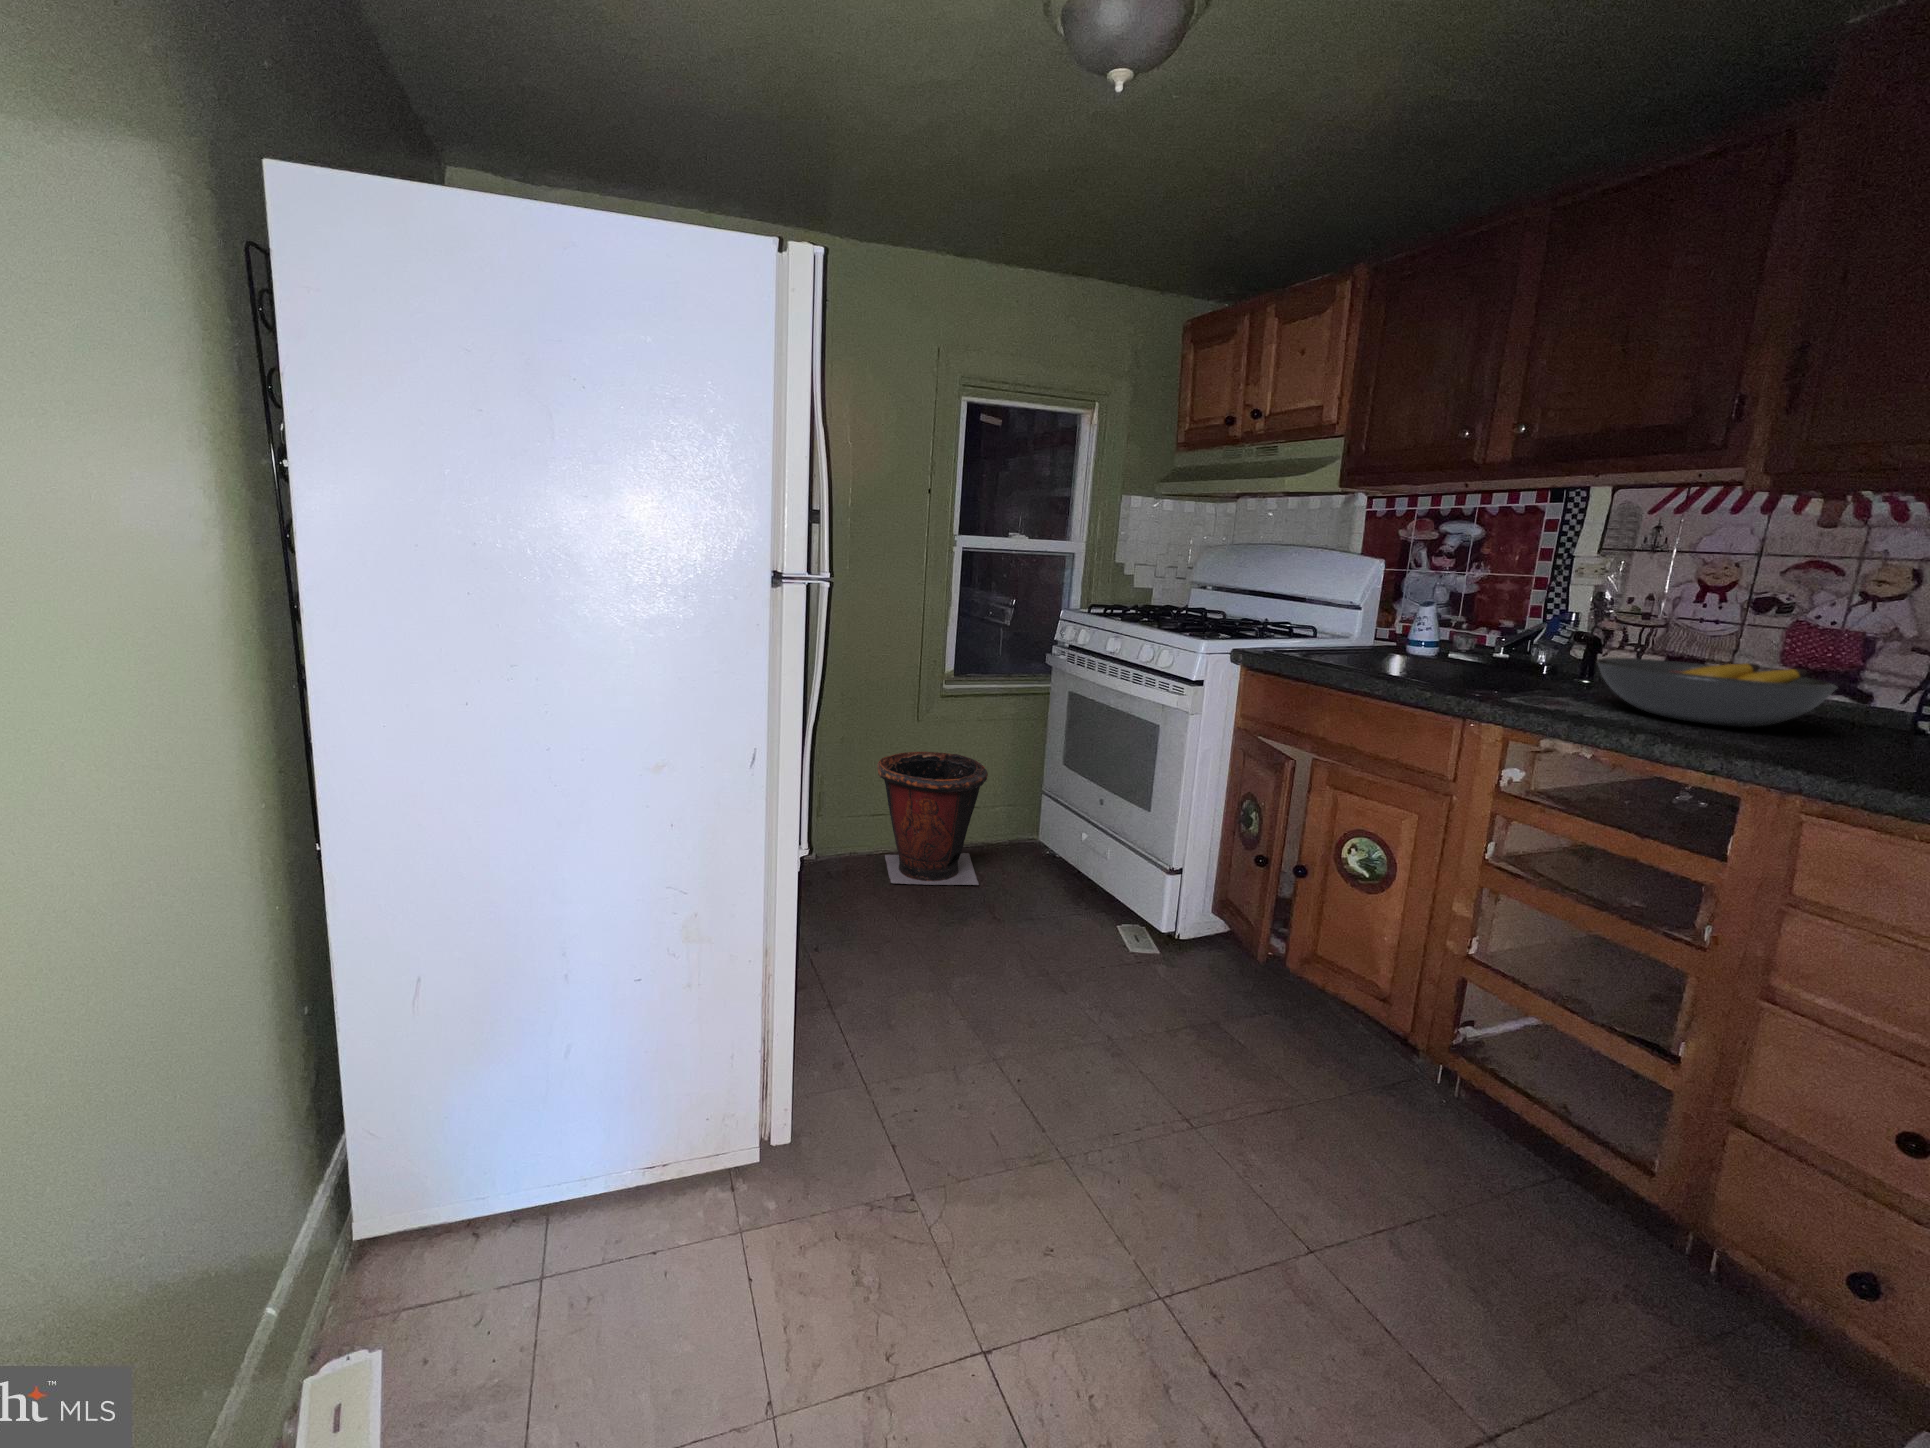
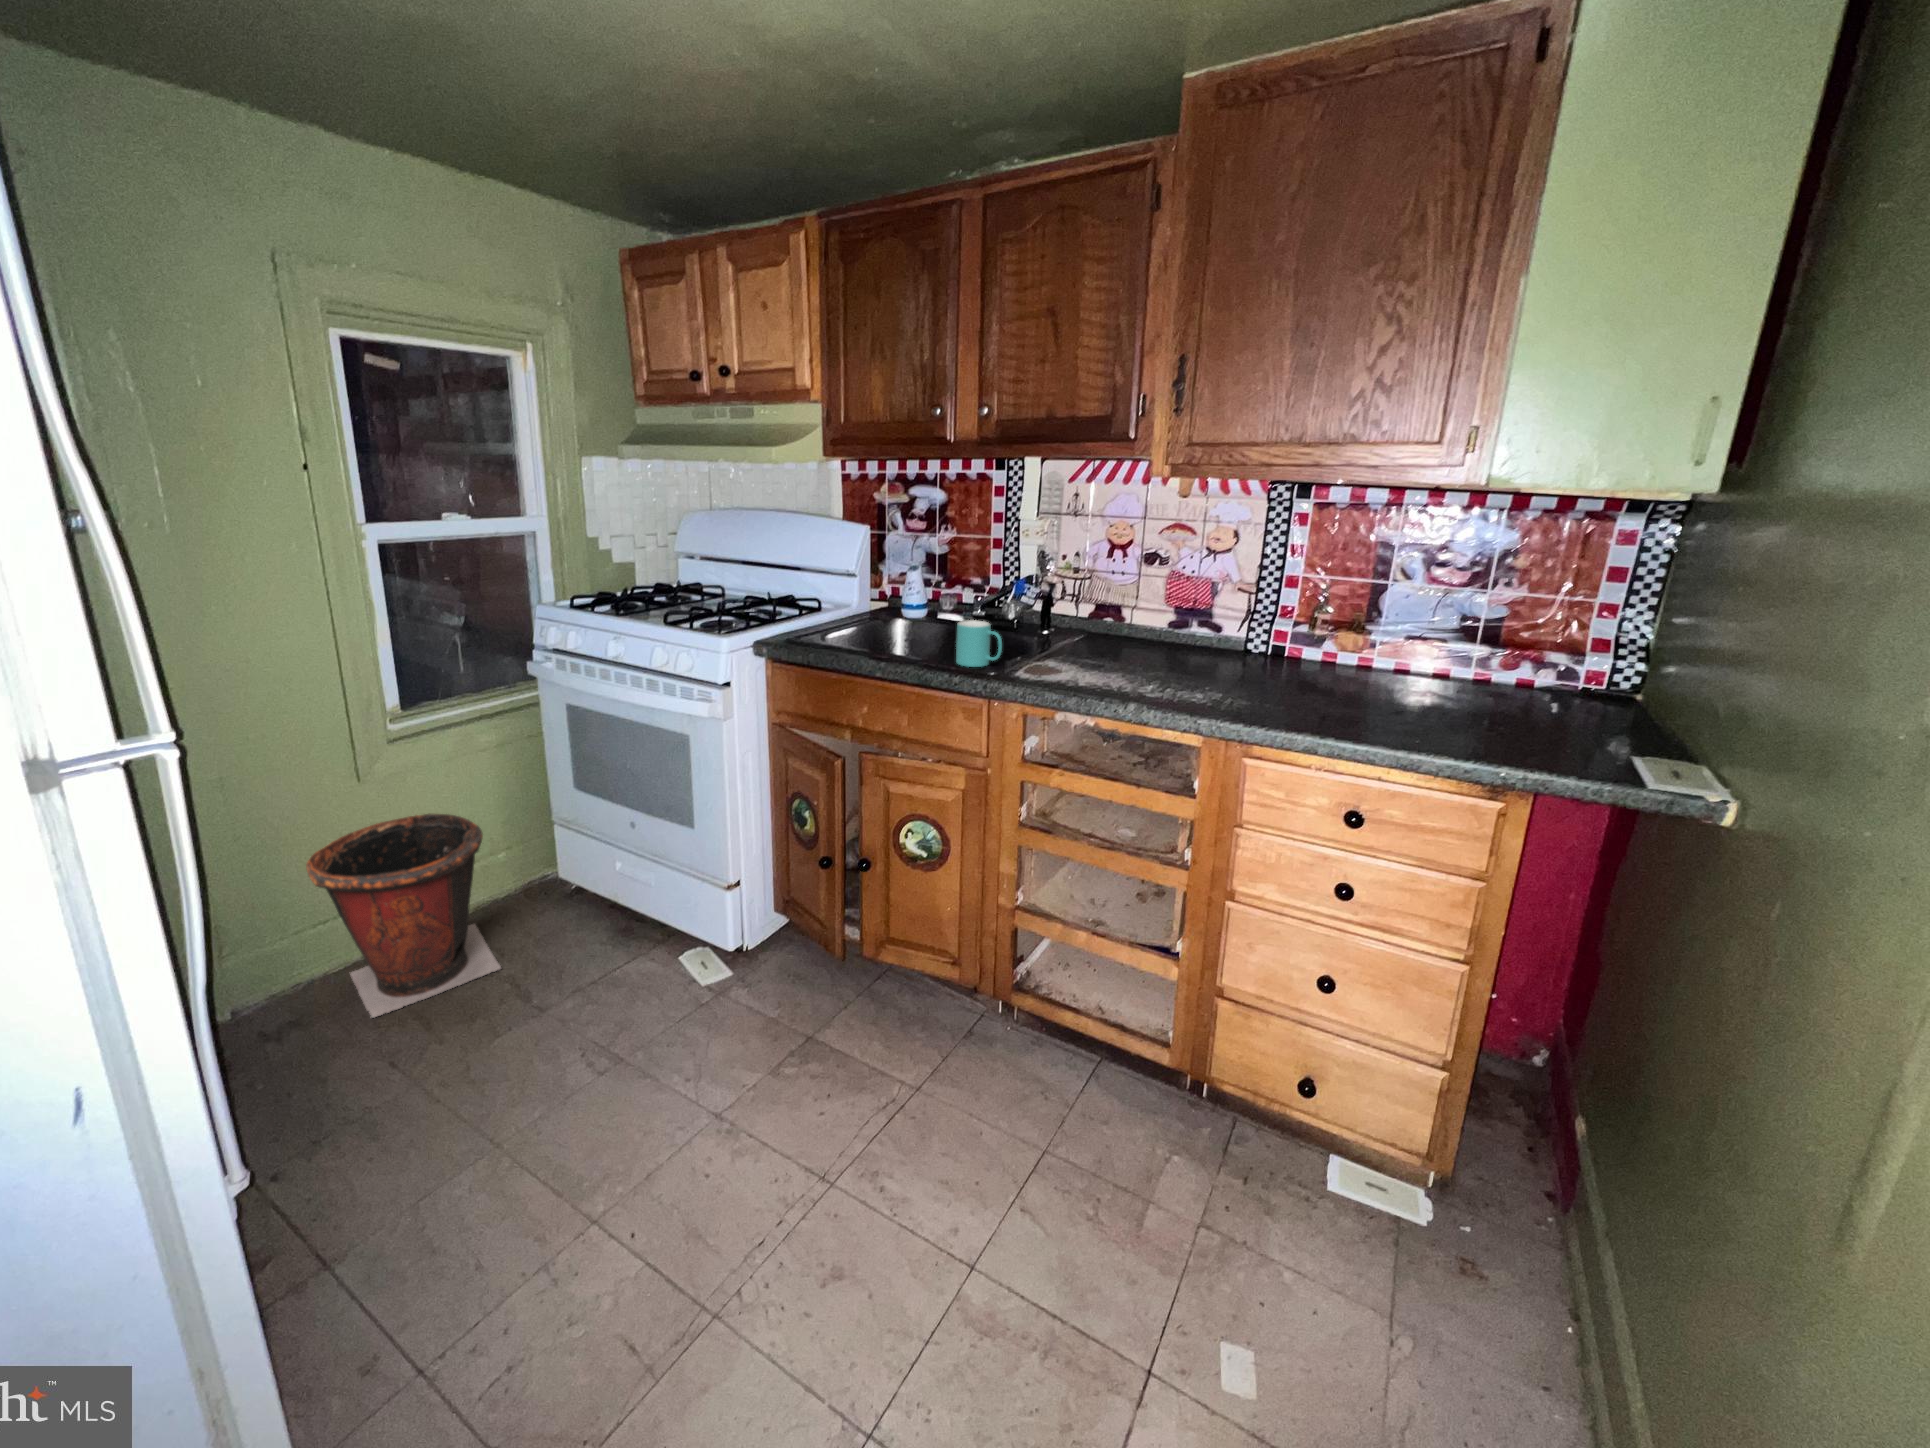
mug: none [1436,641,1494,688] -> present [956,620,1002,667]
fruit bowl: present [1596,658,1837,727] -> none [1075,619,1227,677]

